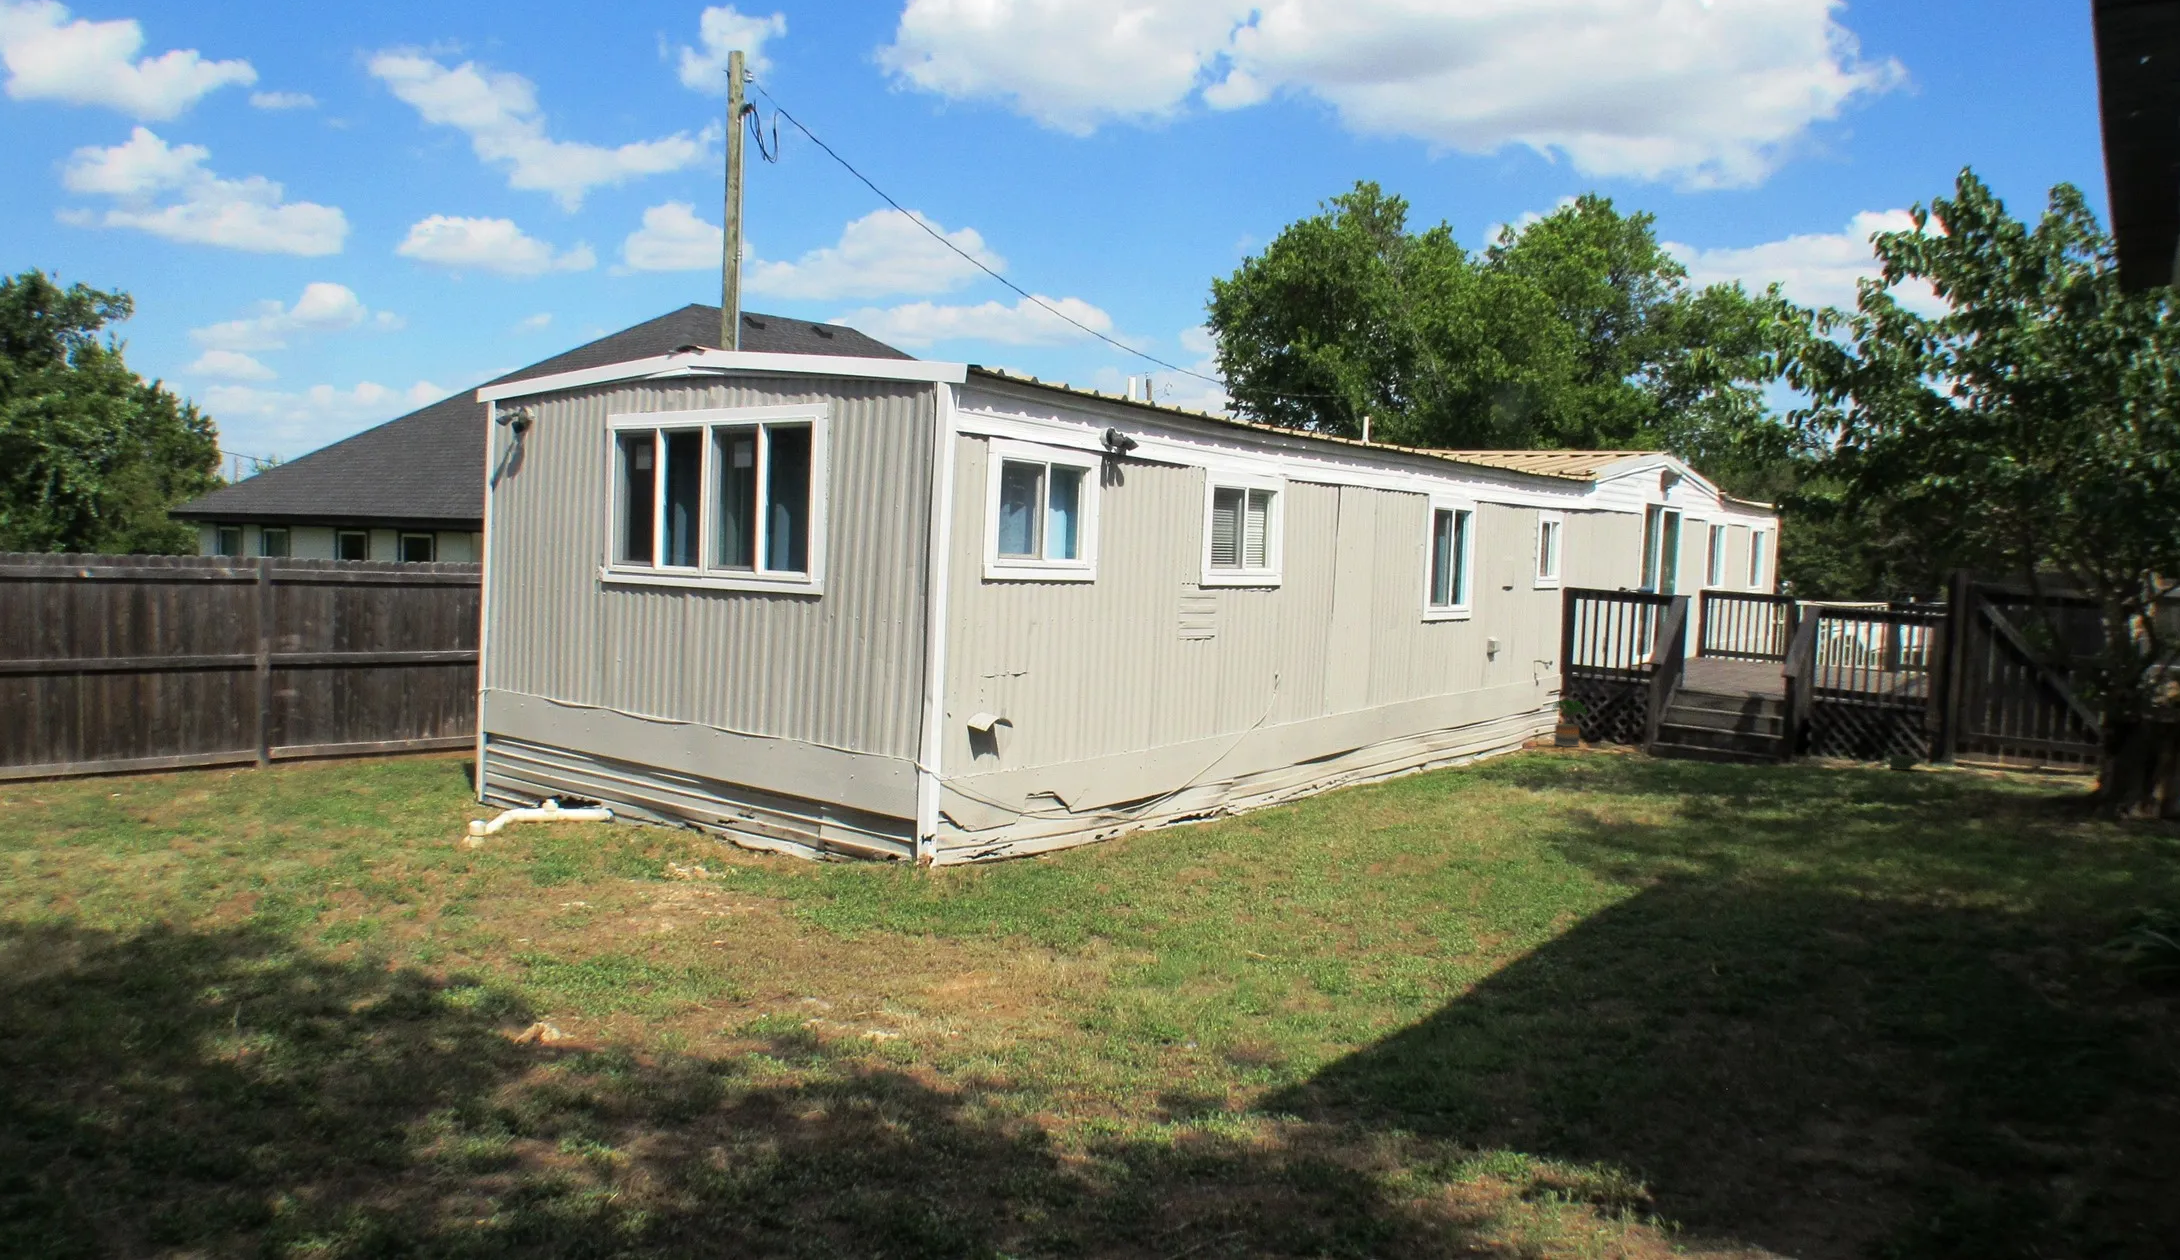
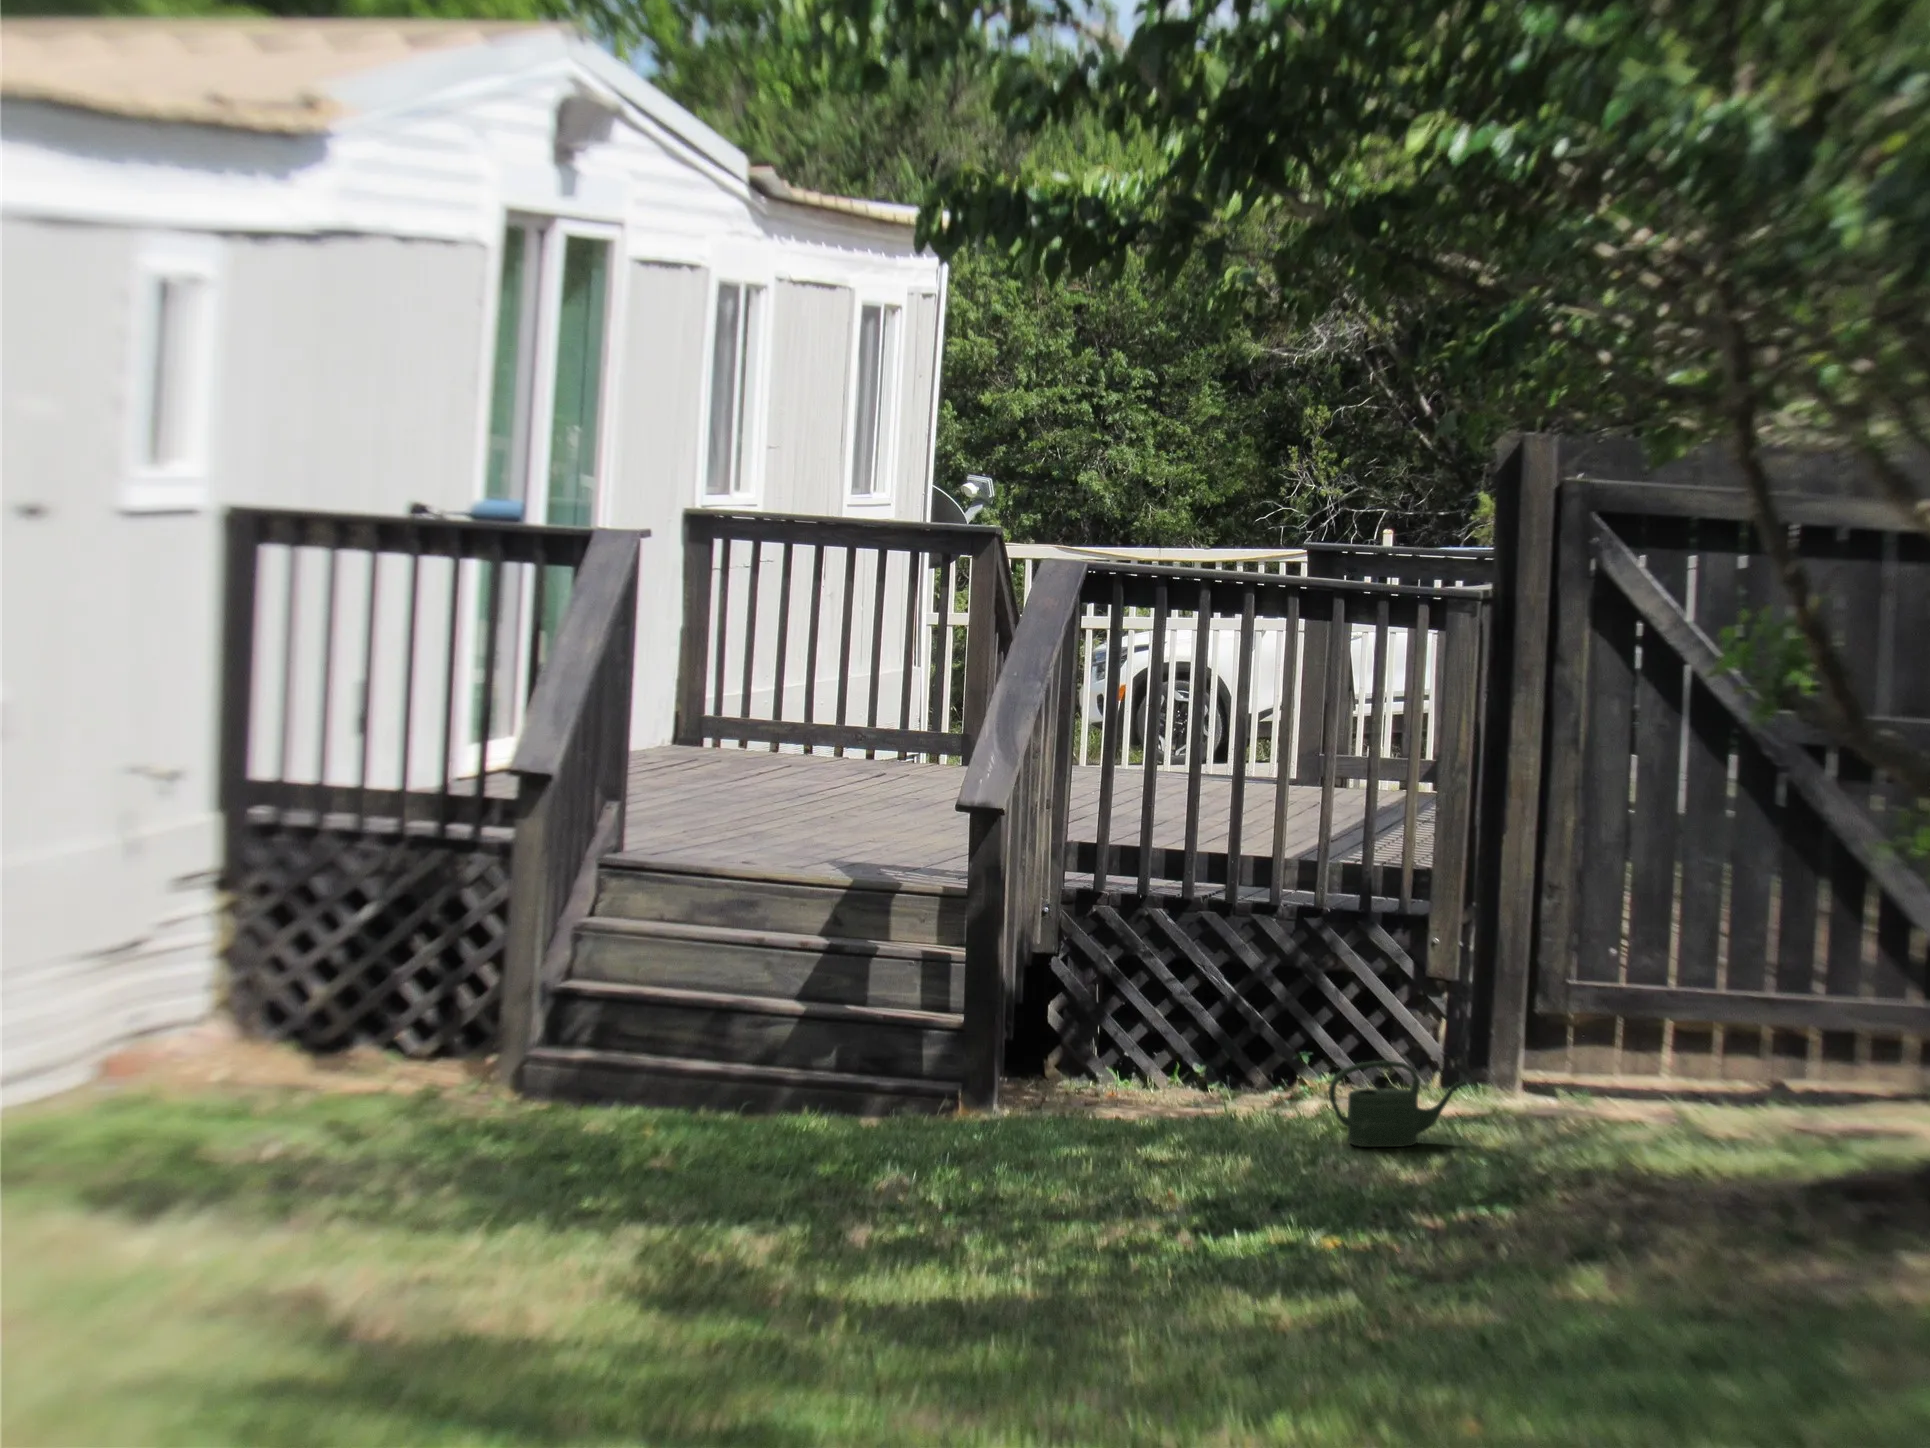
potted tree: present [1552,700,1586,747] -> none [85,931,240,1138]

